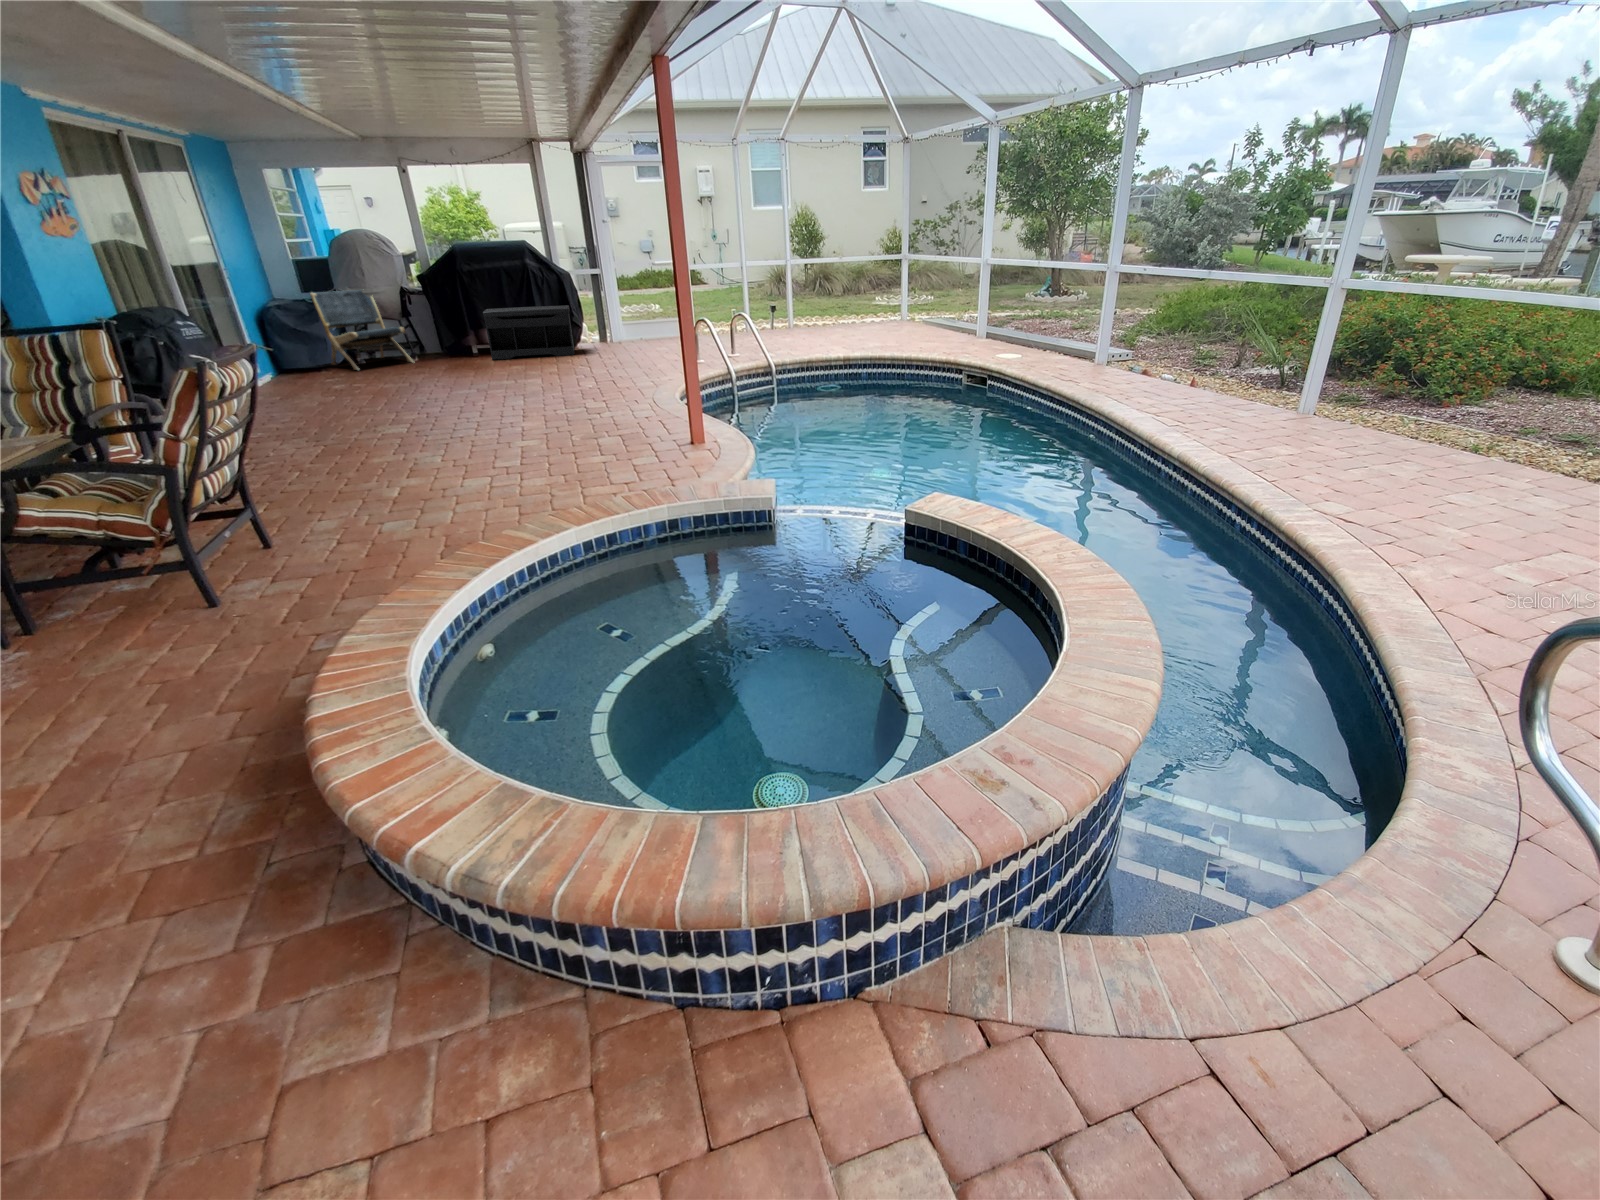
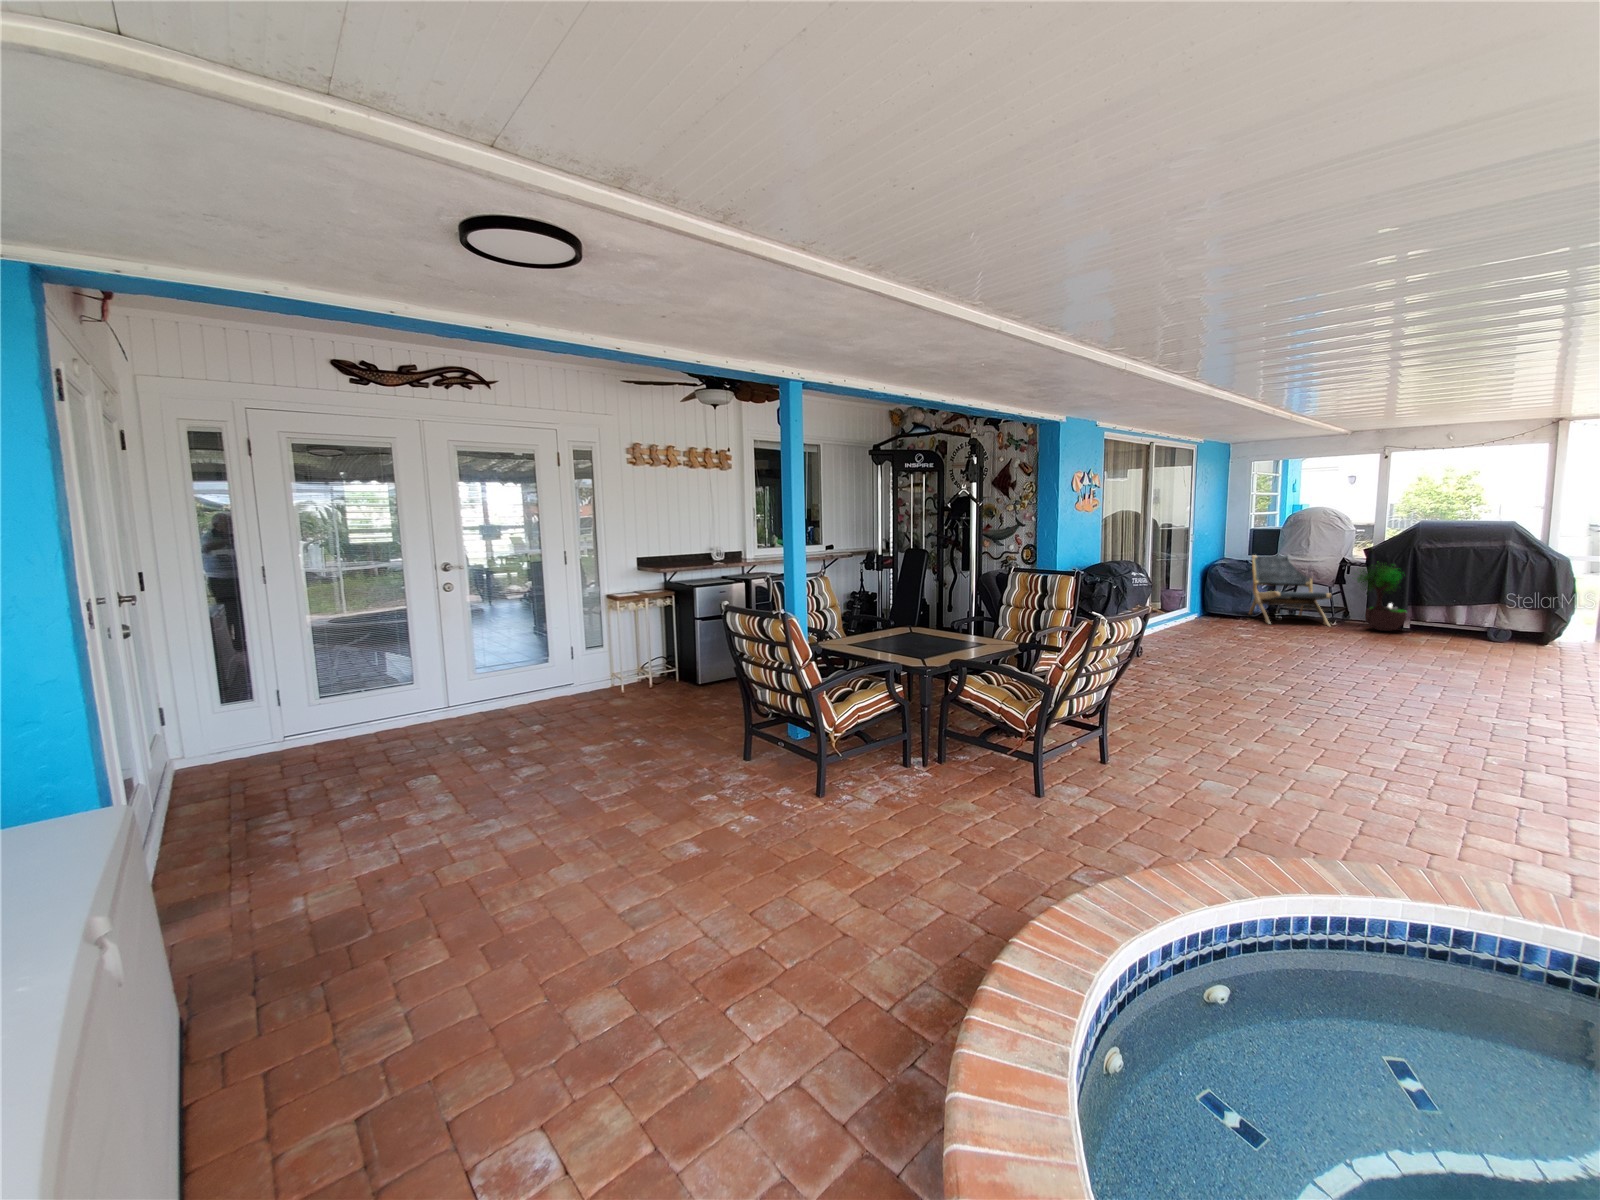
potted tree: none [416,283,471,358] -> present [1357,564,1407,631]
bench: present [483,305,574,360] -> none [1426,588,1569,655]

